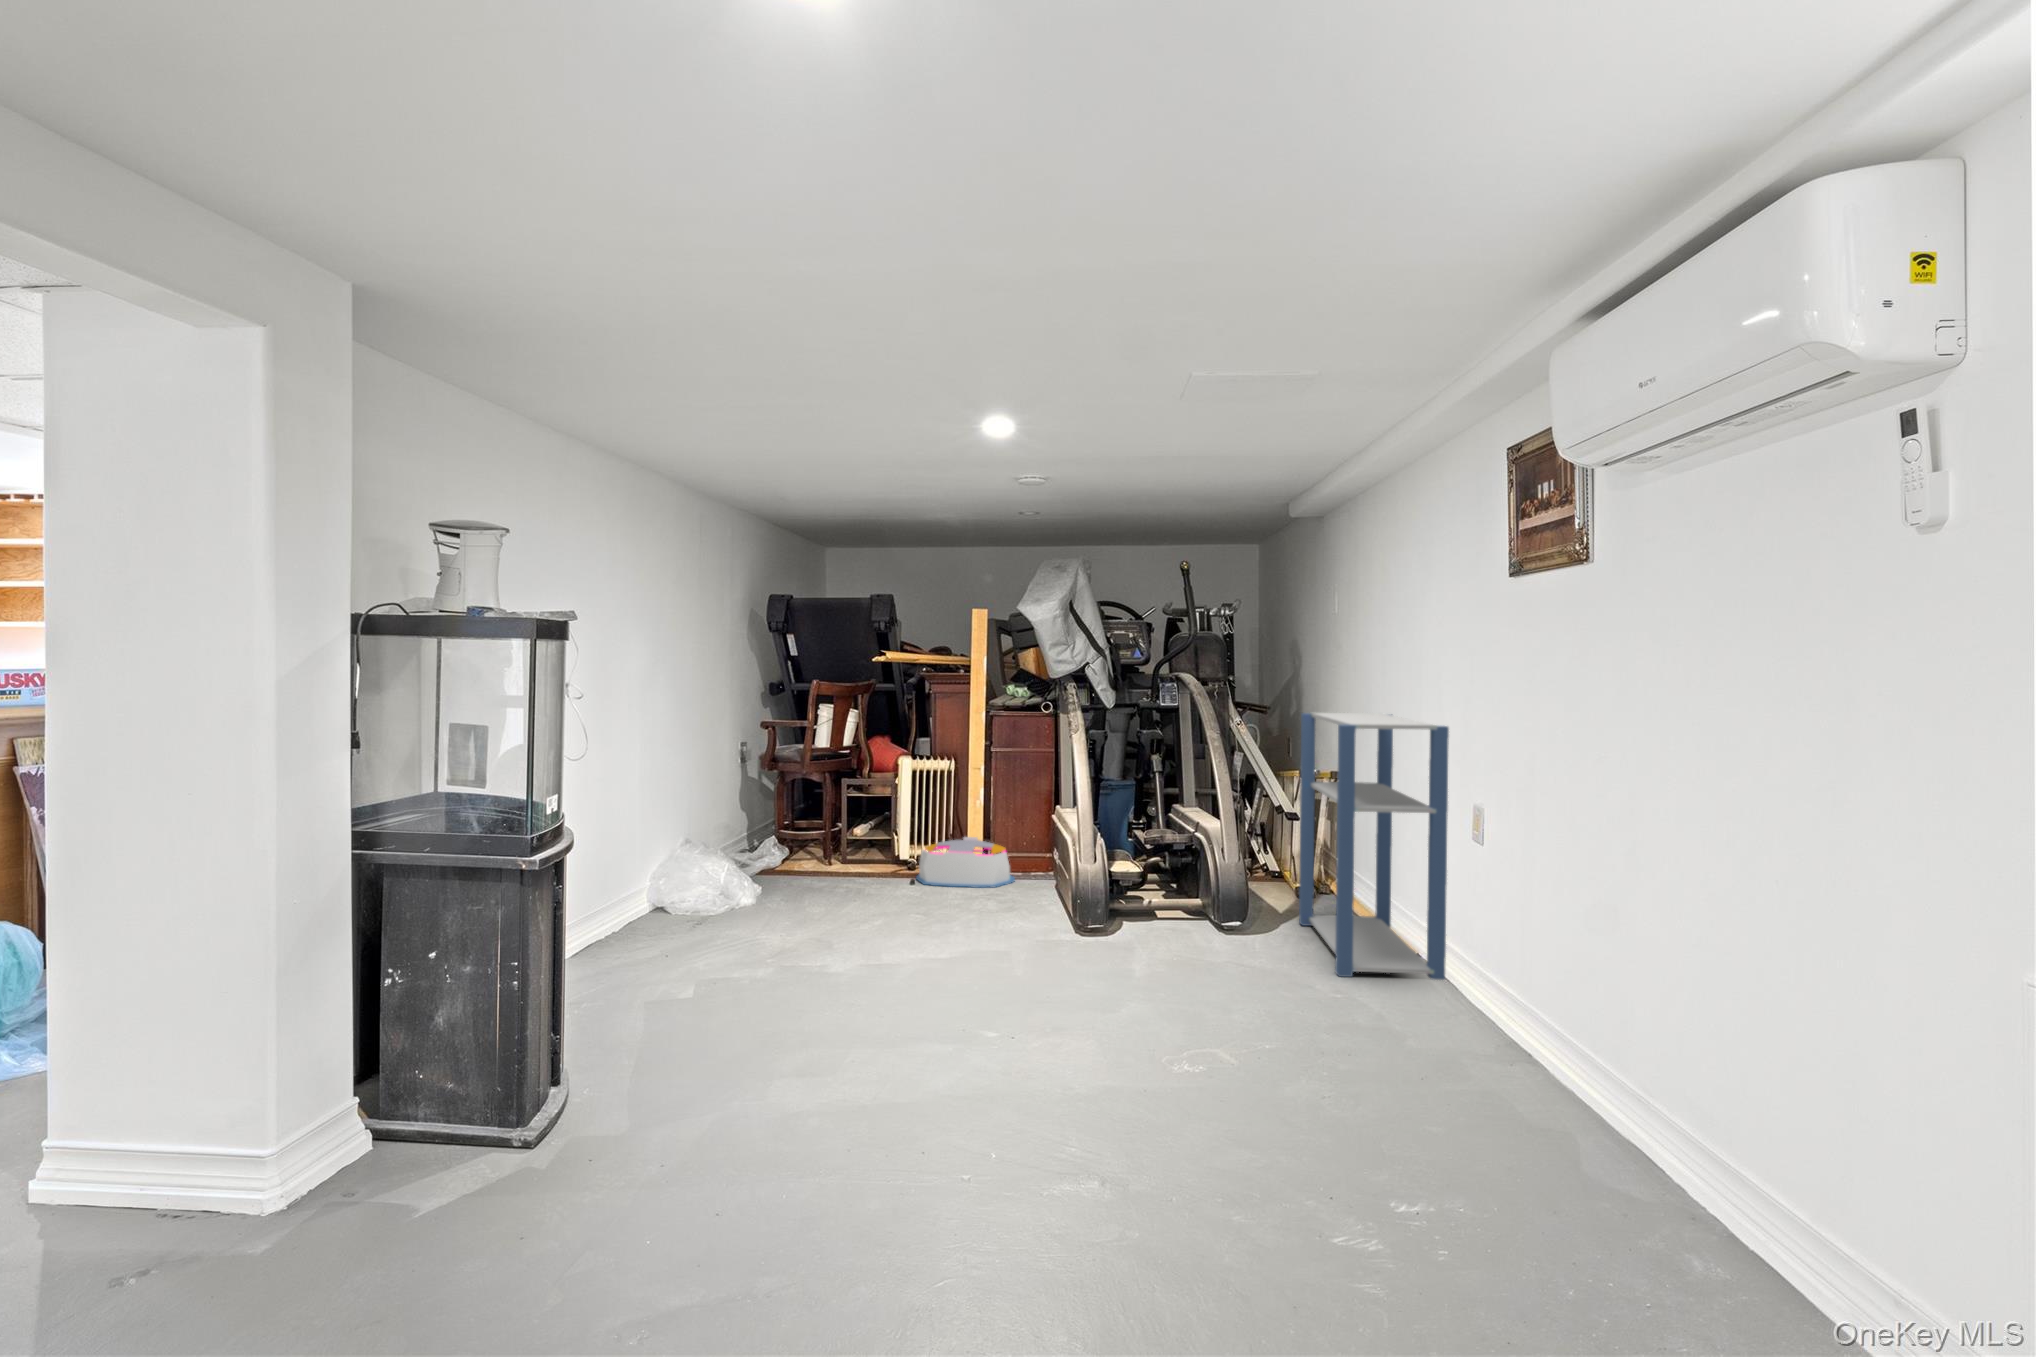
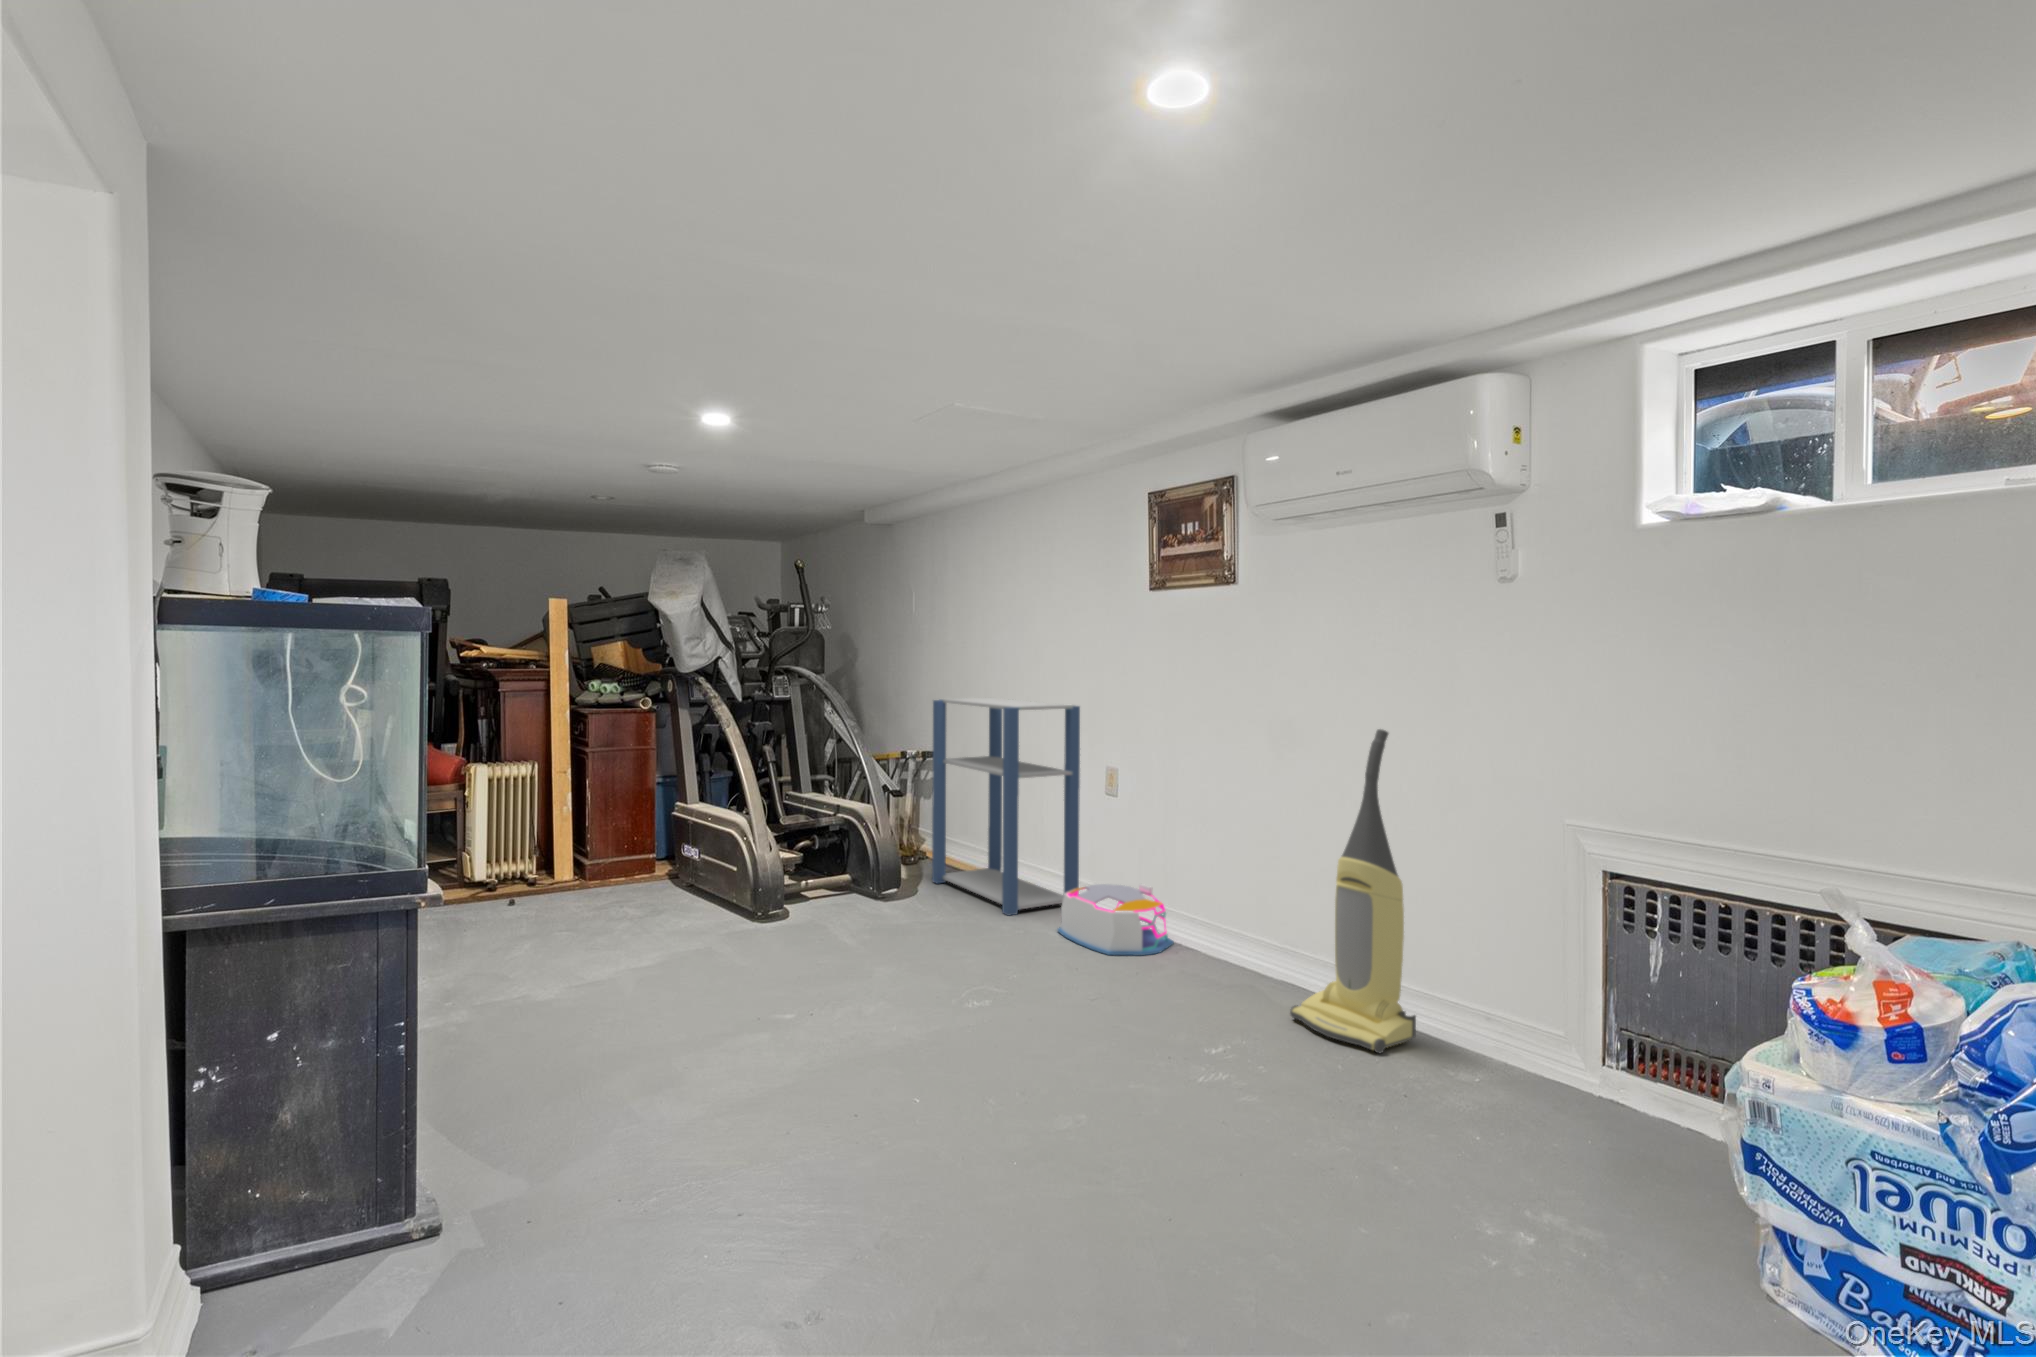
vacuum cleaner: none [1564,781,1759,1302] -> present [1290,729,1416,1053]
storage bin: present [916,837,1015,888] -> present [1058,884,1174,955]

